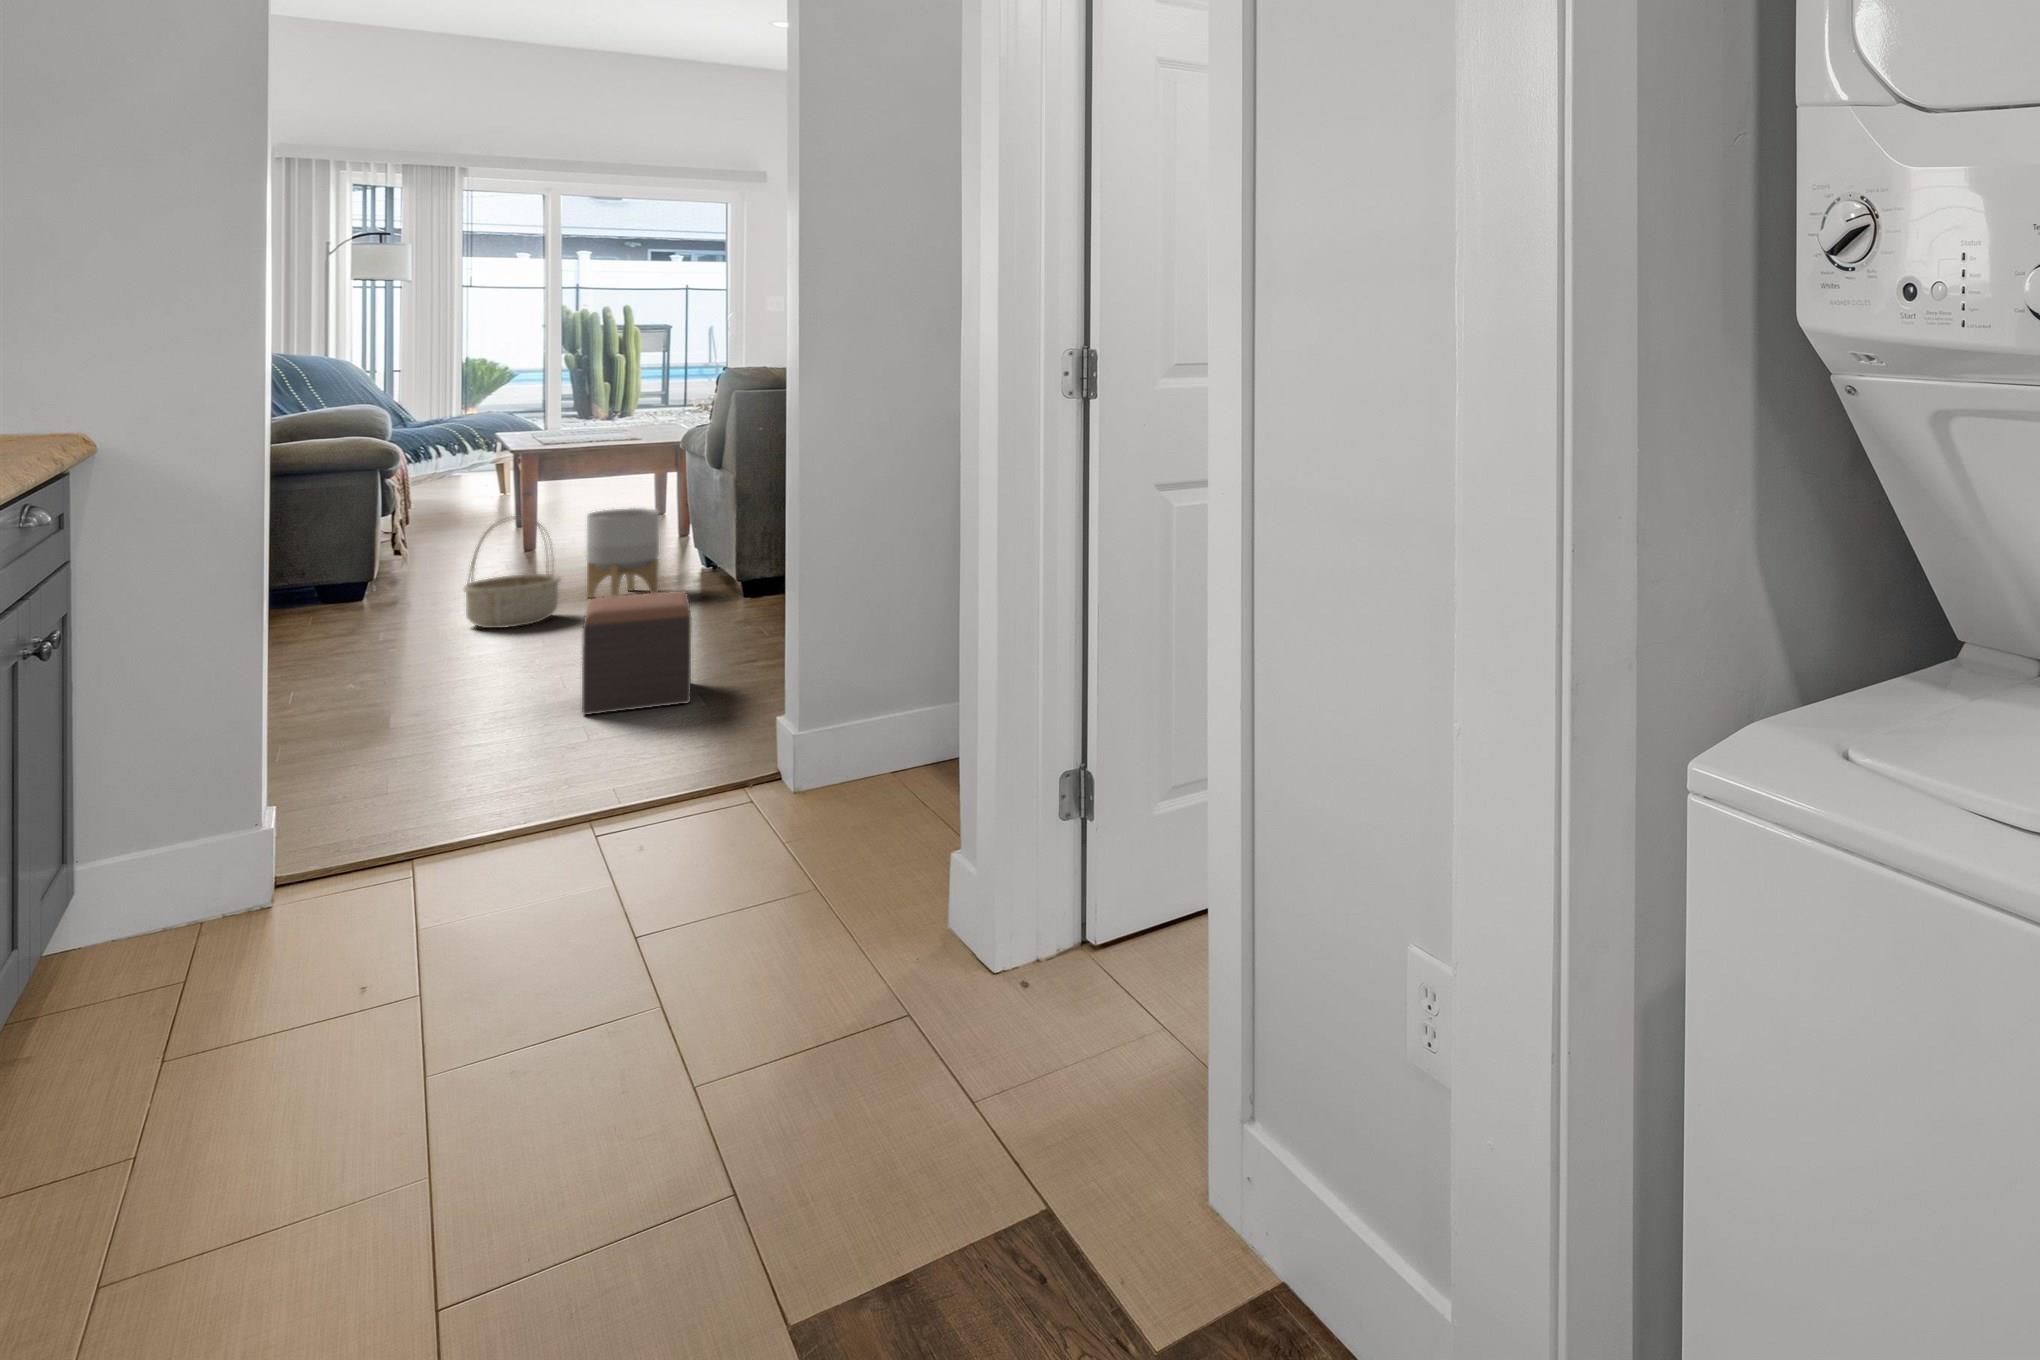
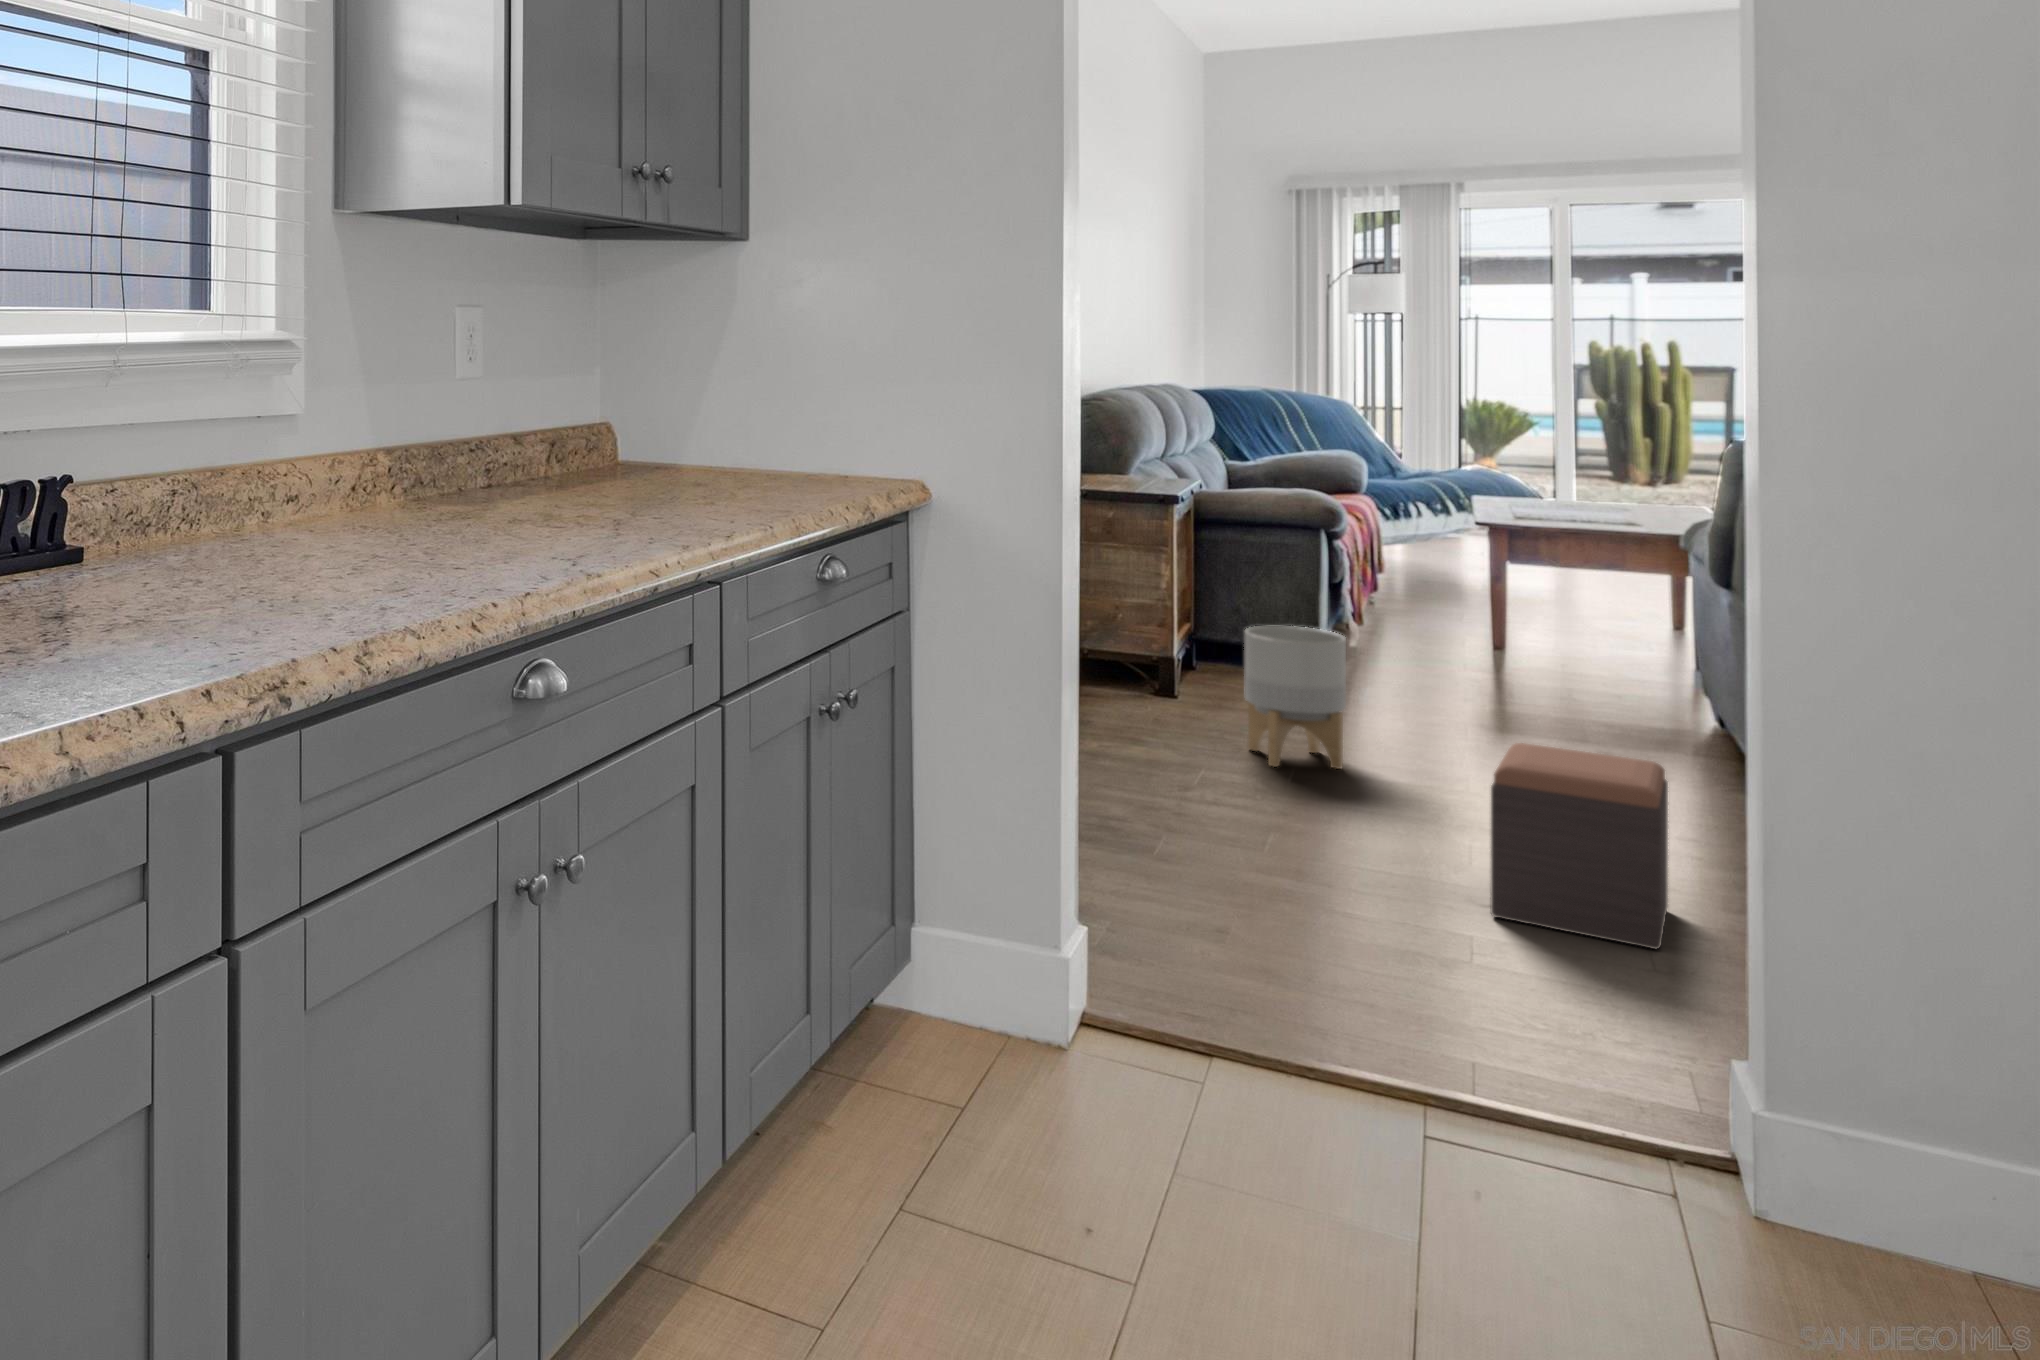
planter: present [586,508,659,598] -> present [1245,626,1346,769]
basket: present [463,516,560,628] -> none [1390,602,1513,751]

